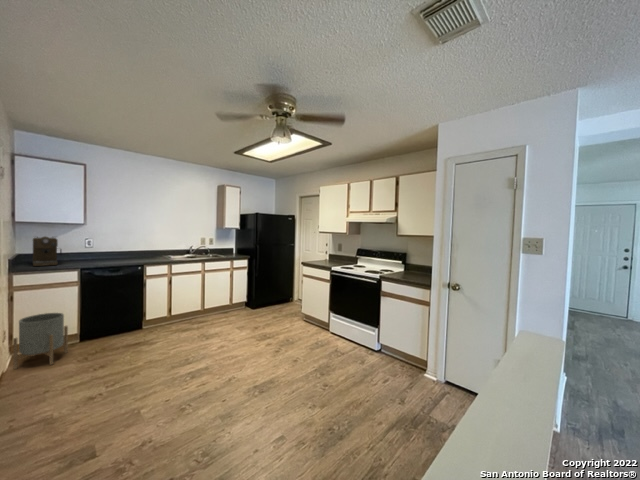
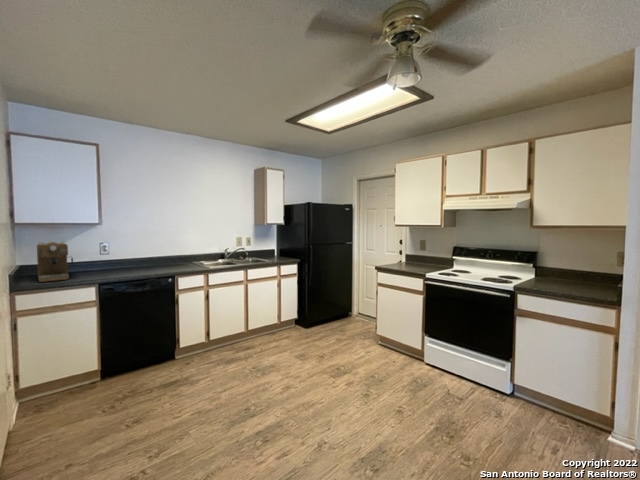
planter: present [13,313,68,369] -> none [18,345,87,426]

